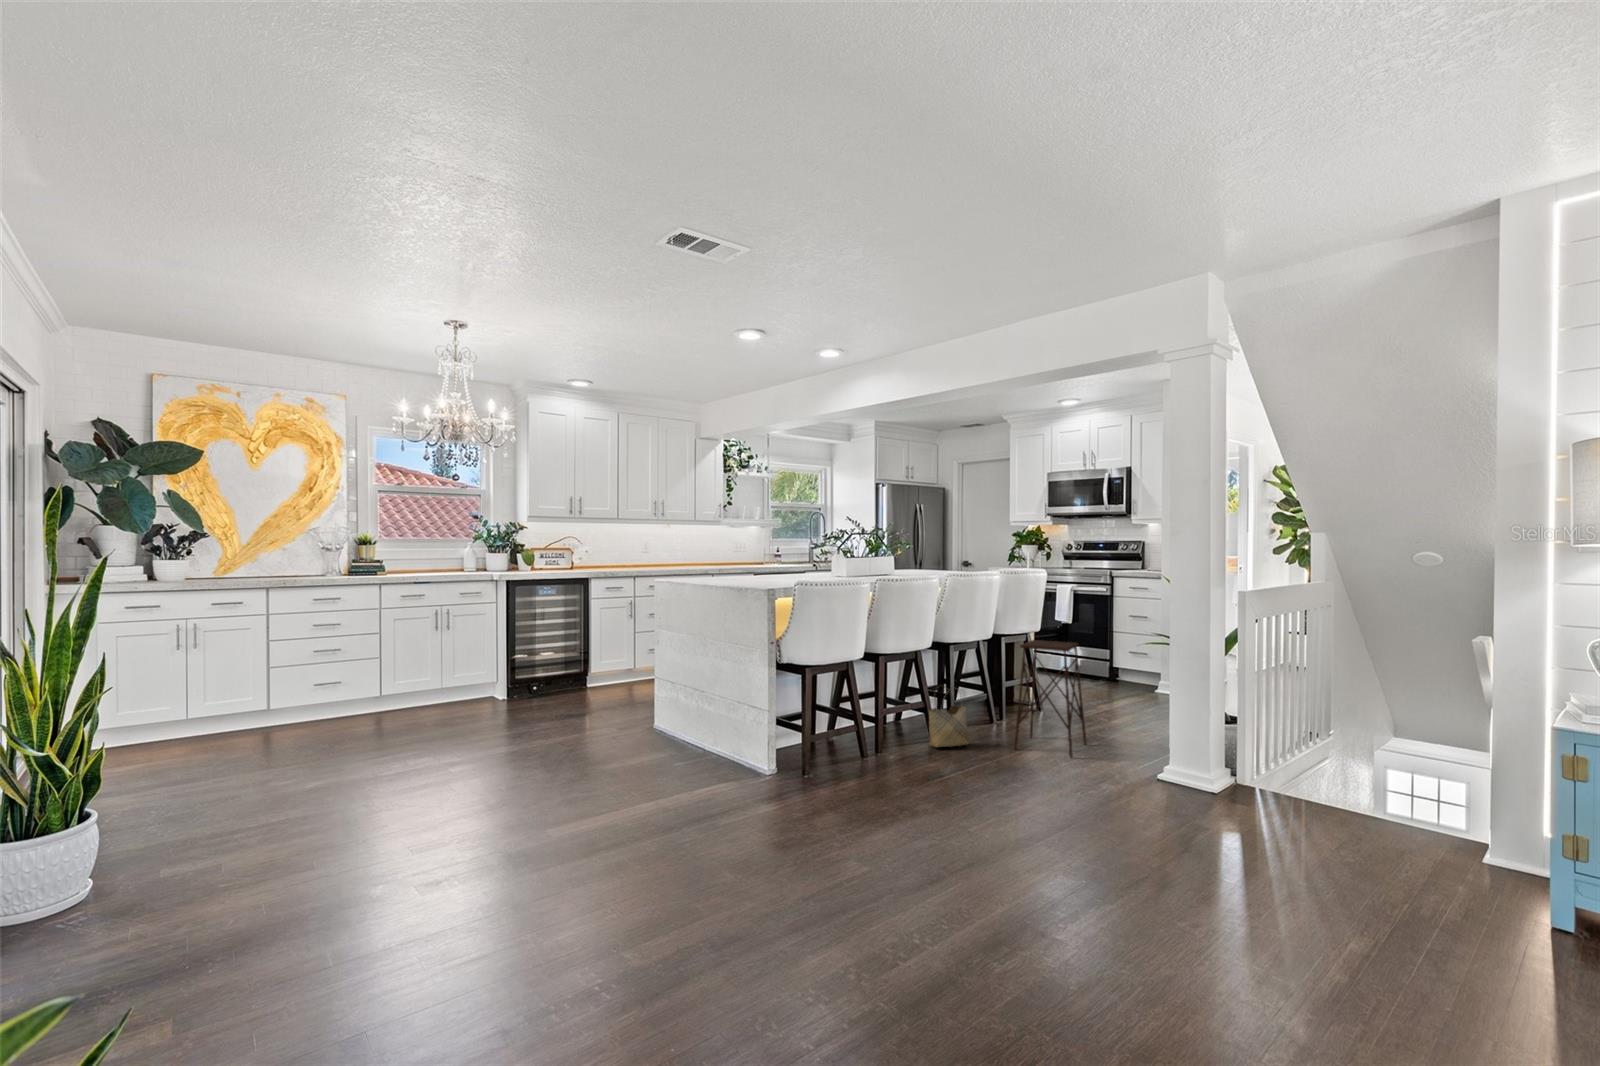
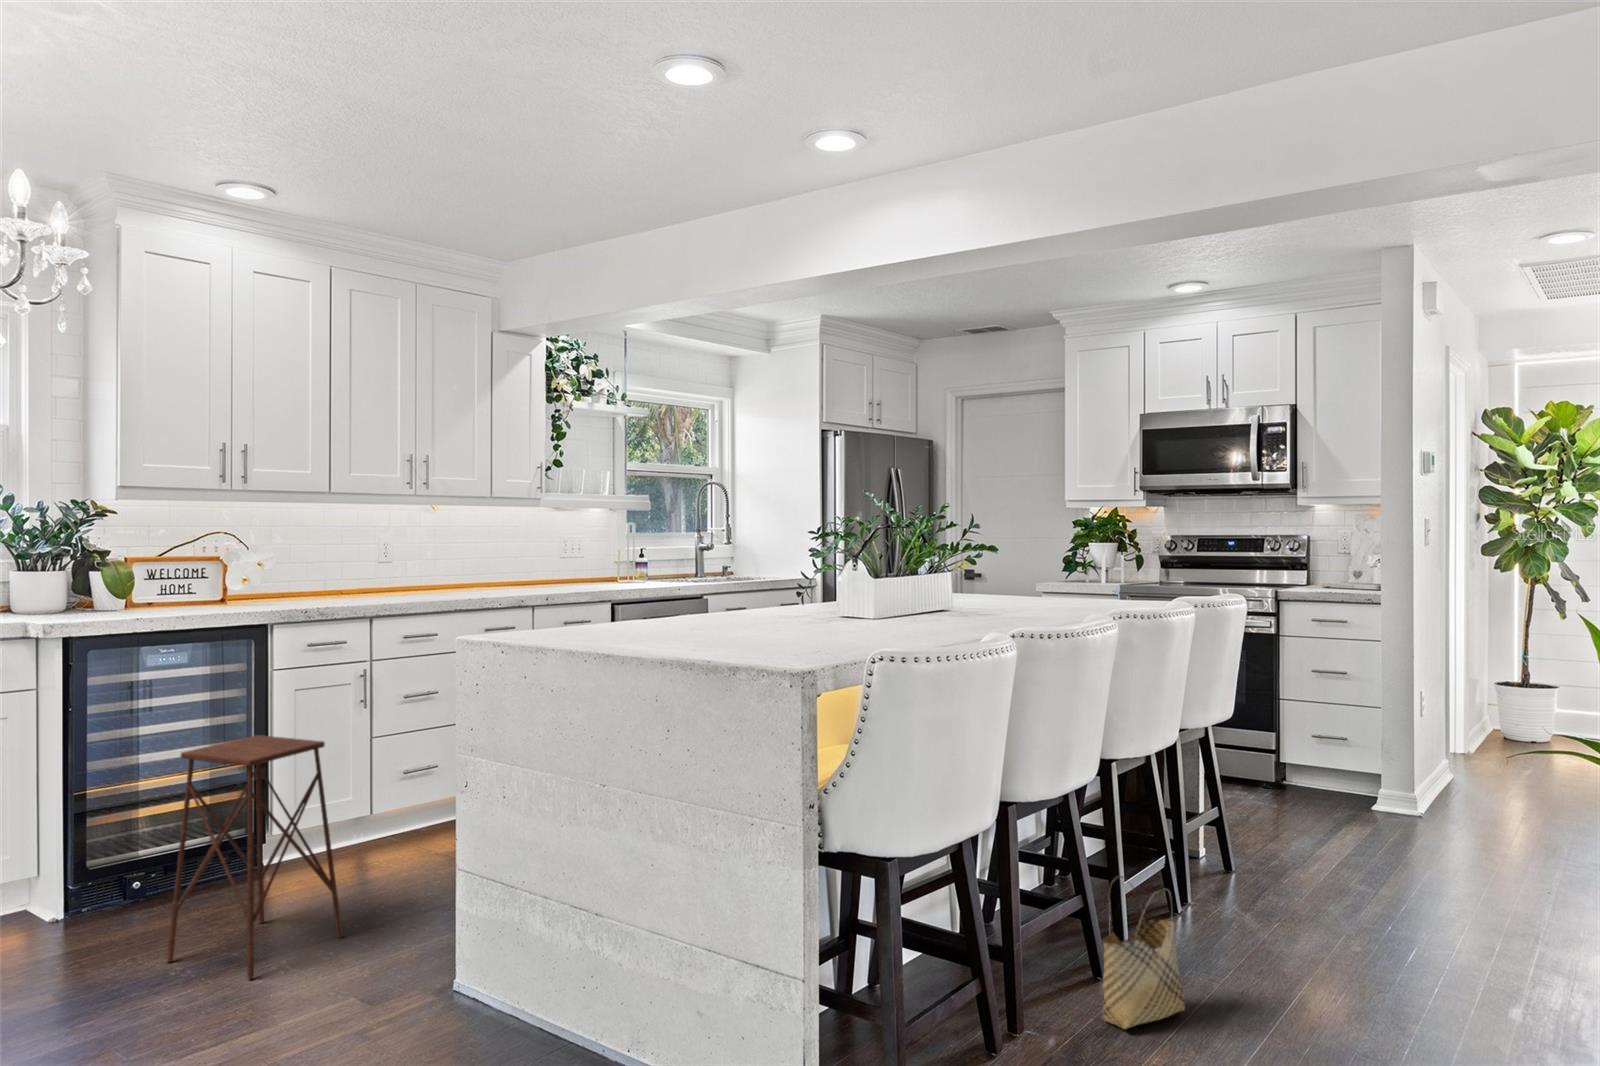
side table: present [1014,640,1087,757] -> present [167,735,343,979]

